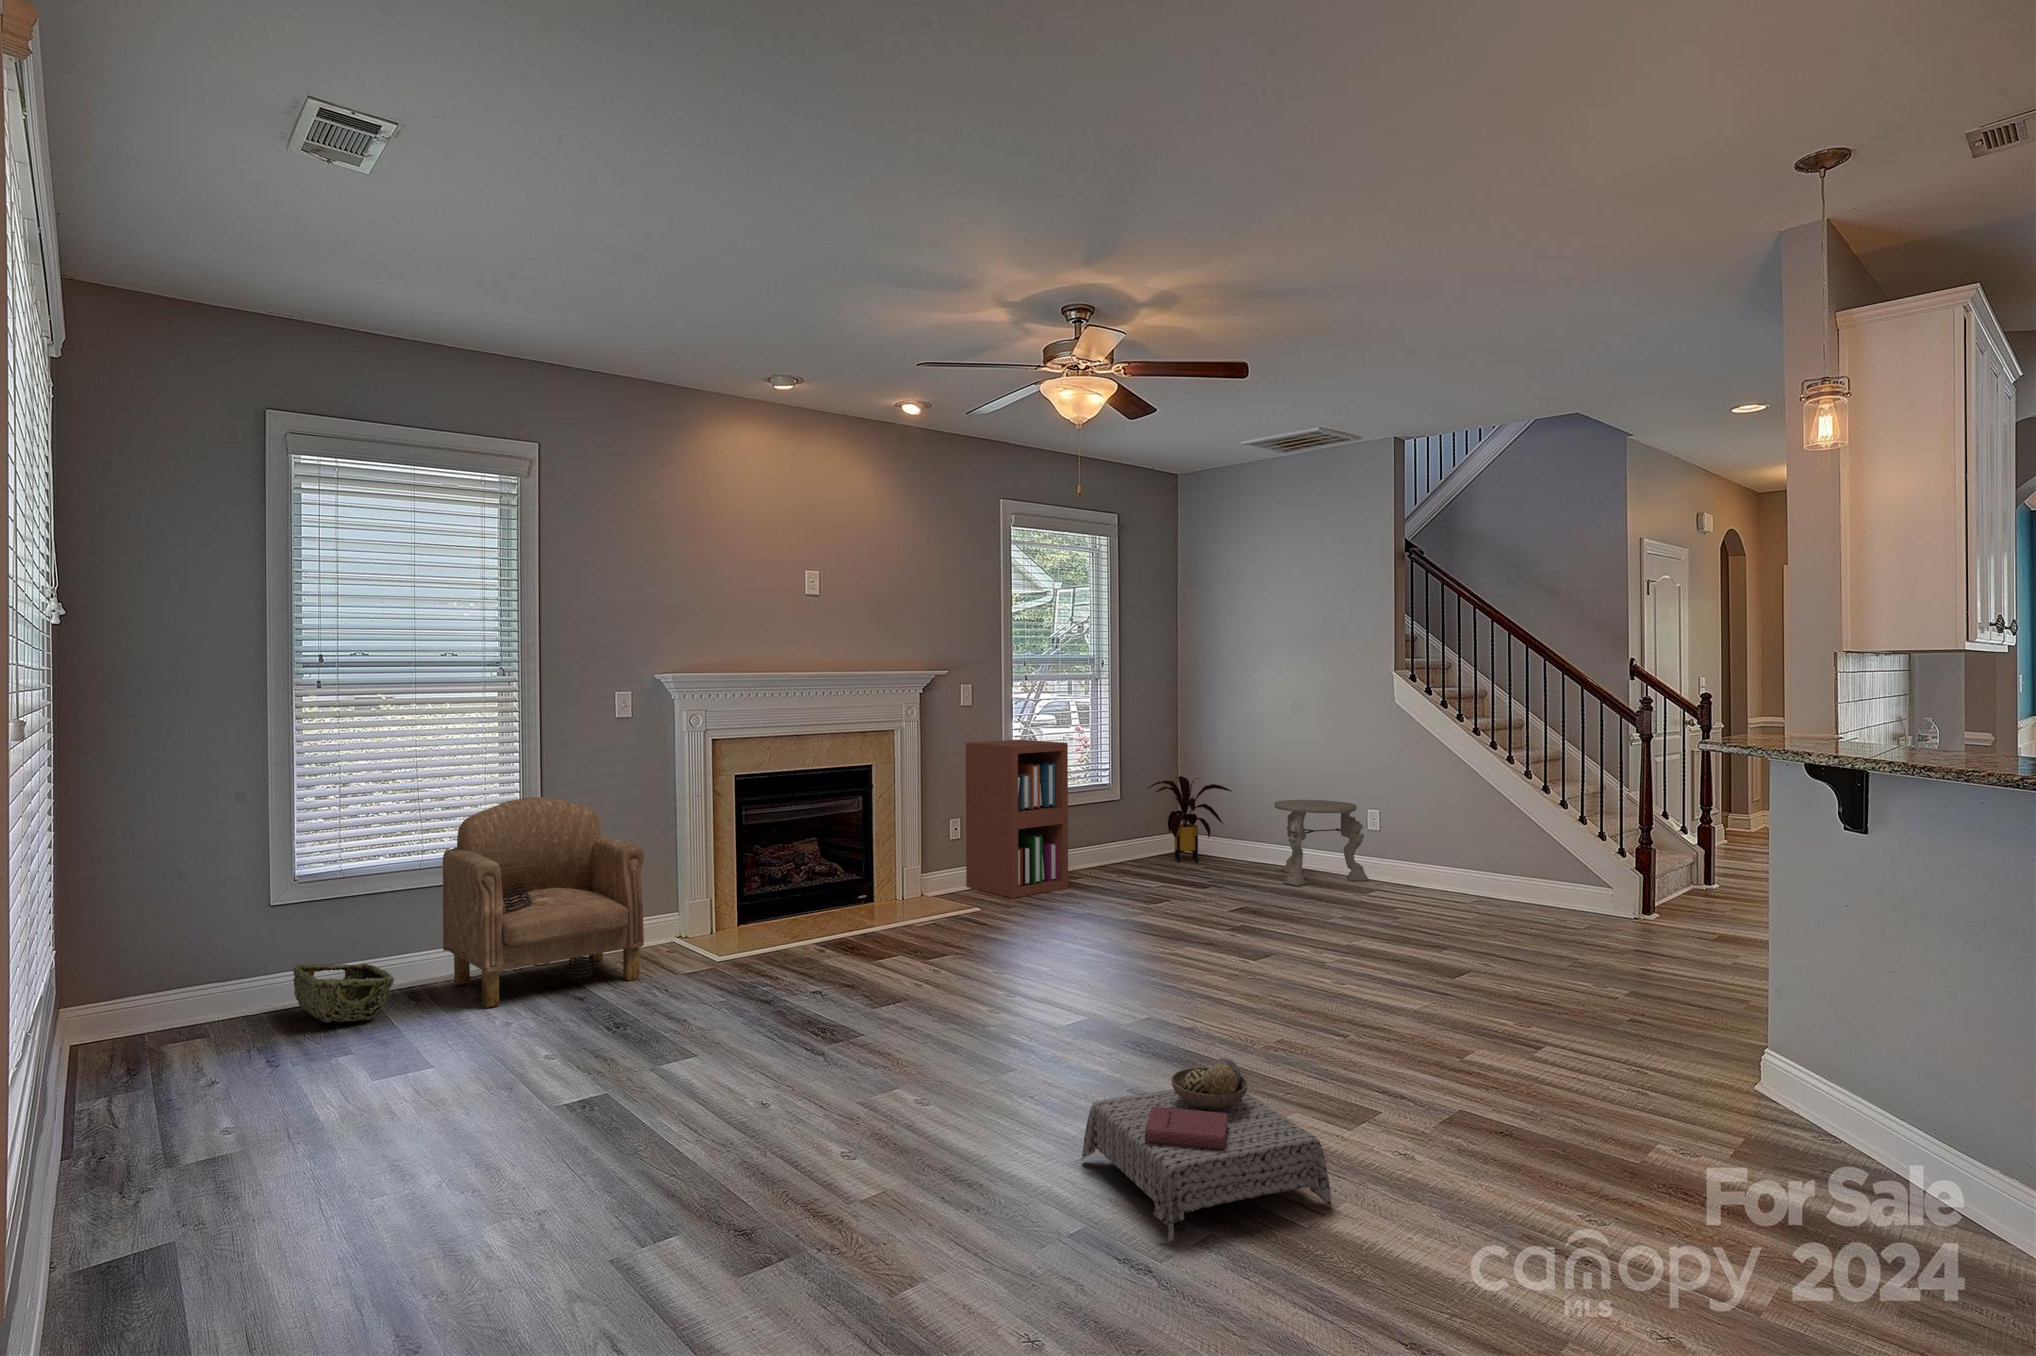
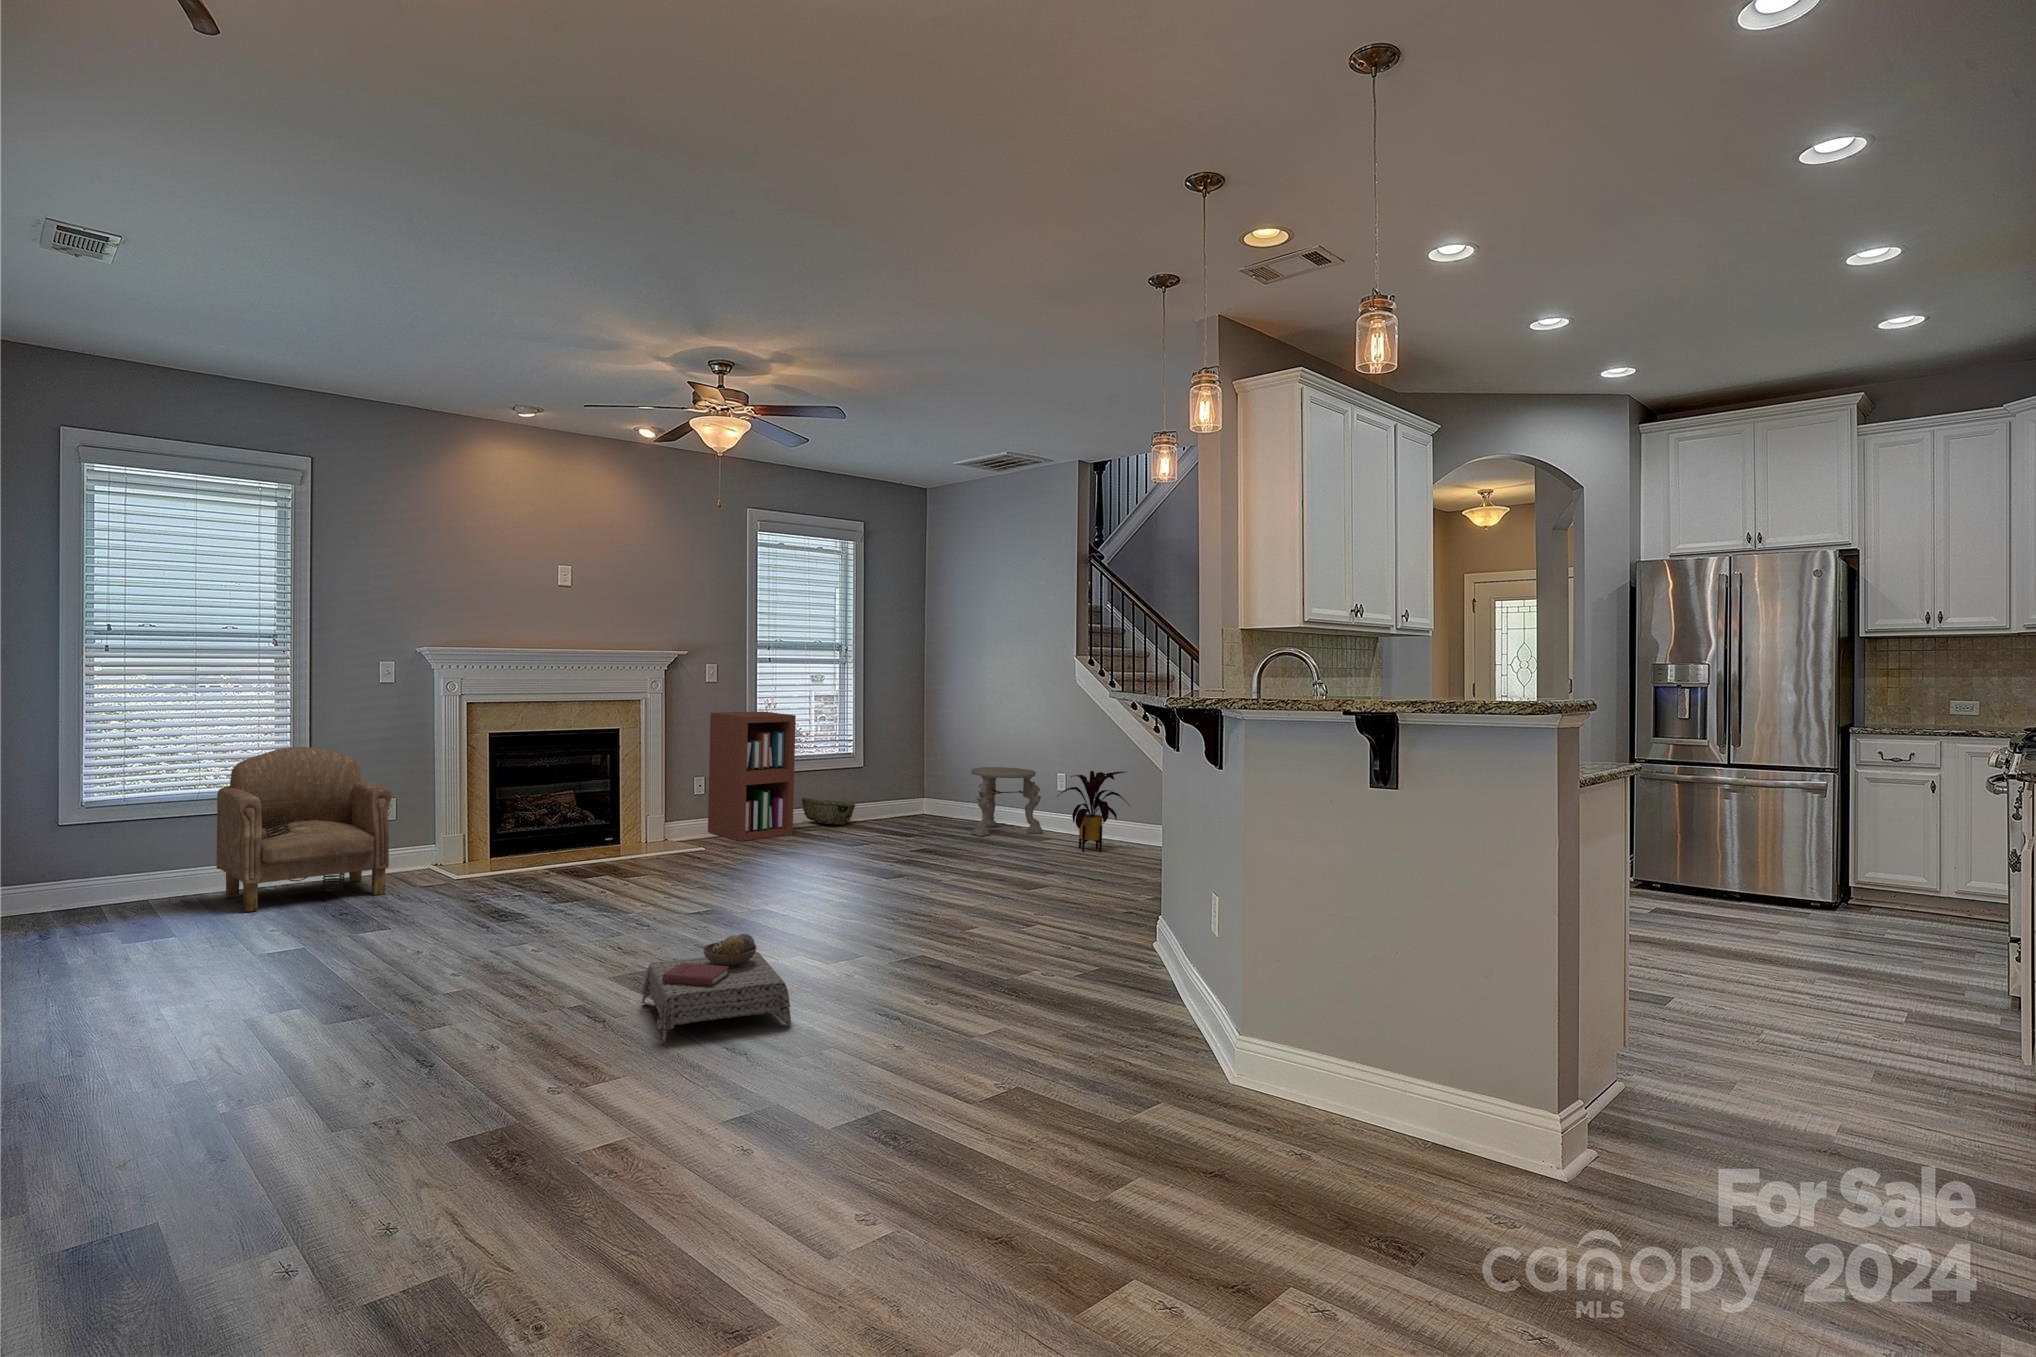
house plant: present [1147,776,1232,863] -> present [1057,771,1129,852]
woven basket: present [293,964,394,1023] -> present [802,798,855,825]

